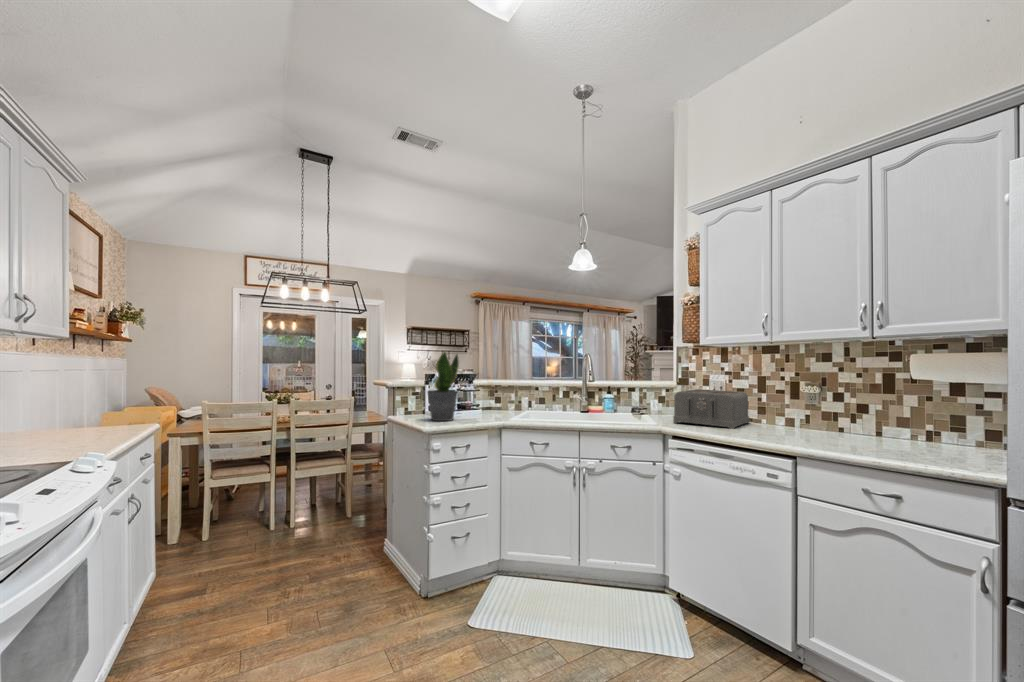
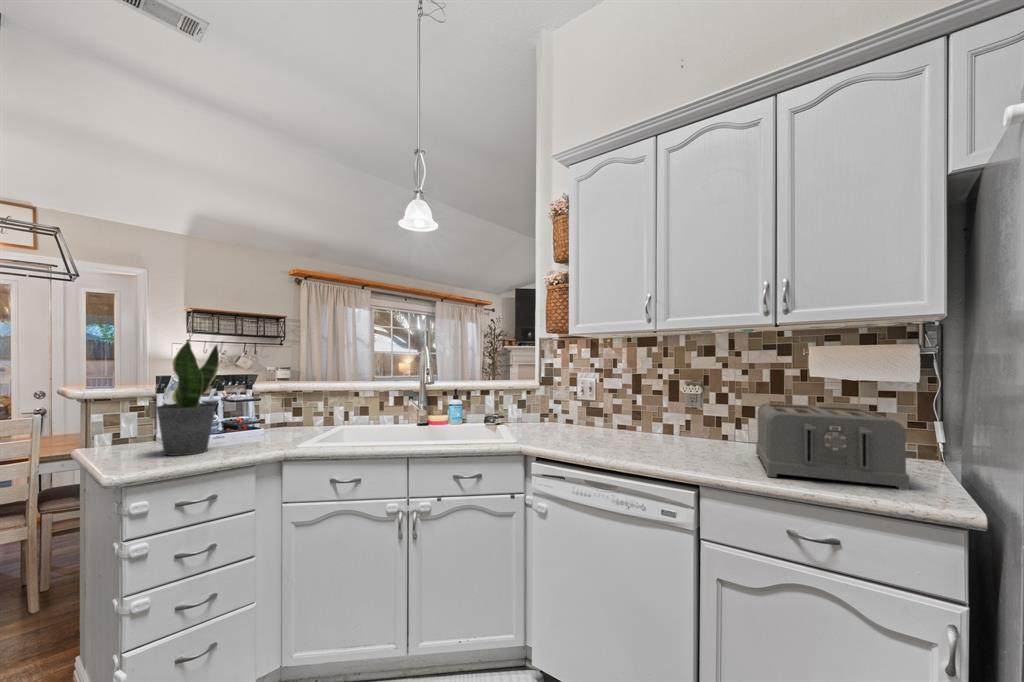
toaster: present [673,389,749,429] -> present [756,403,909,490]

